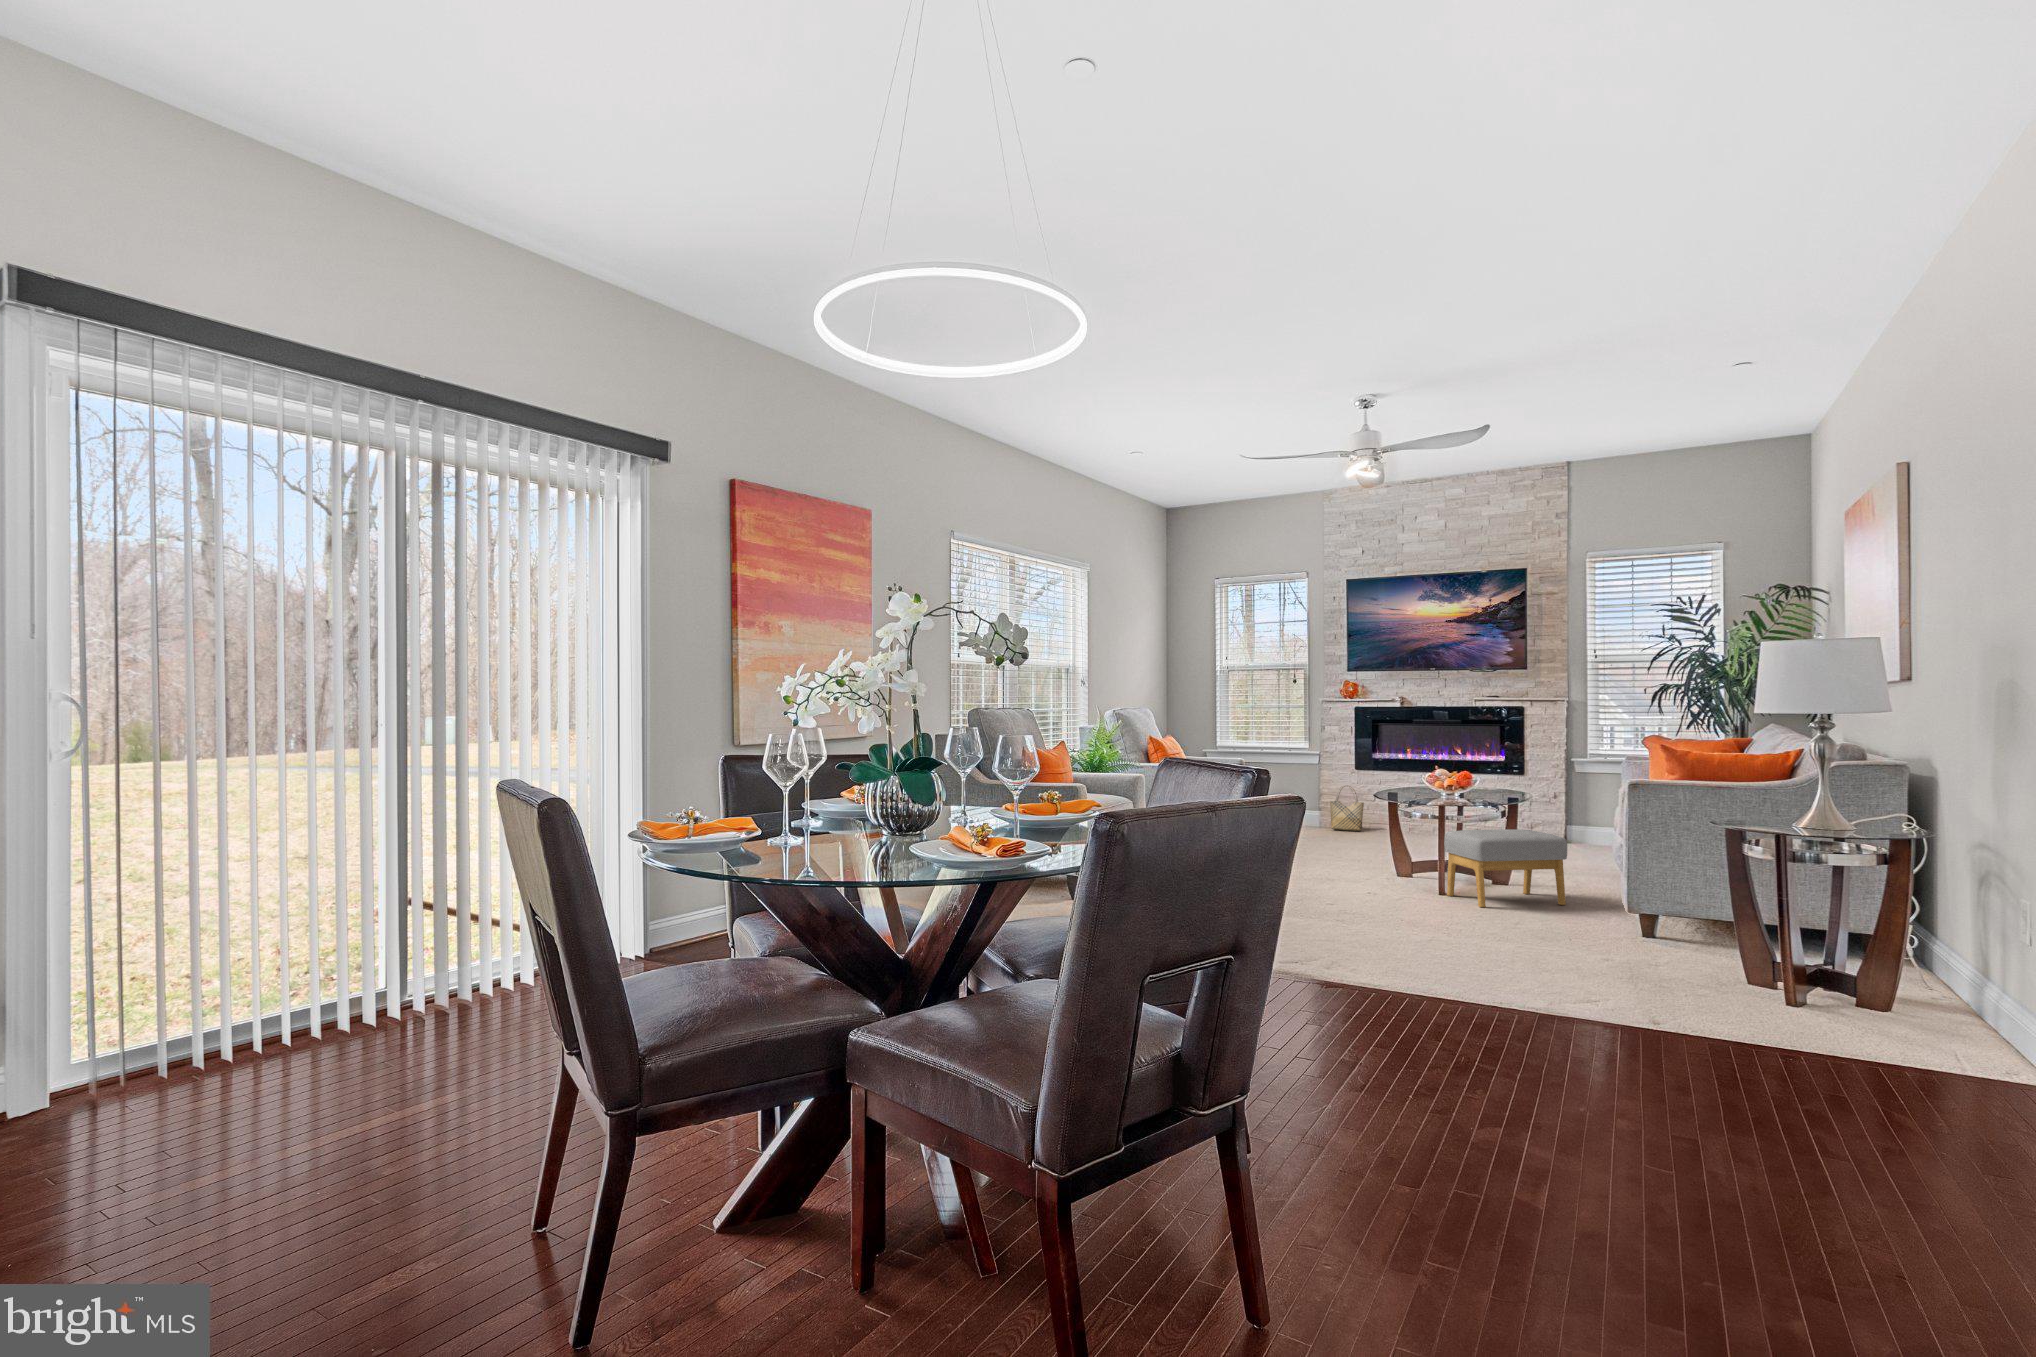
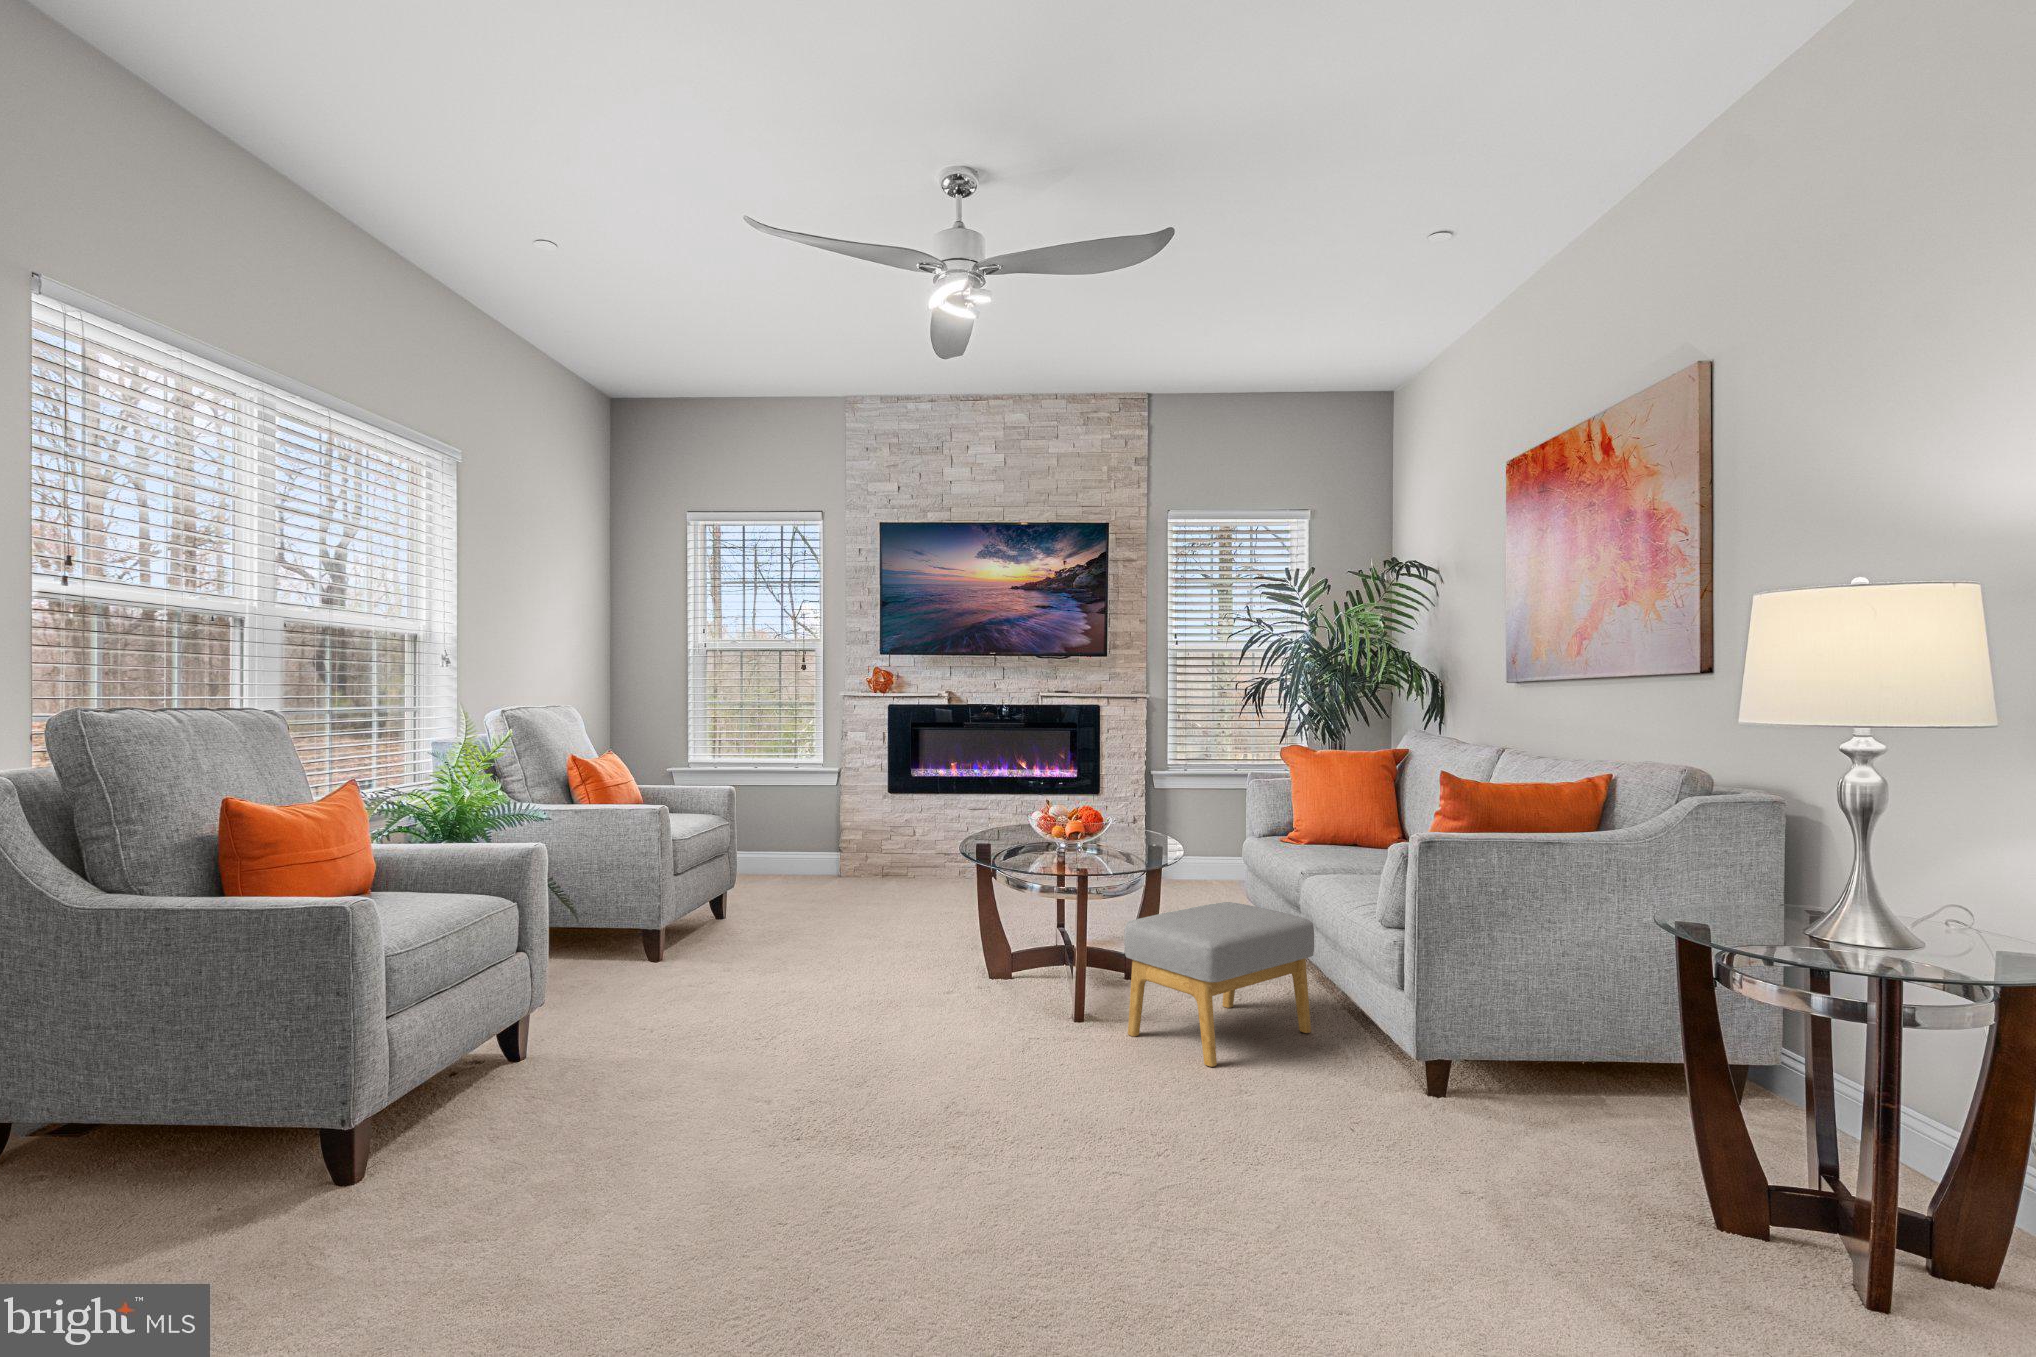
woven basket: present [1330,786,1364,831] -> none [854,814,902,879]

